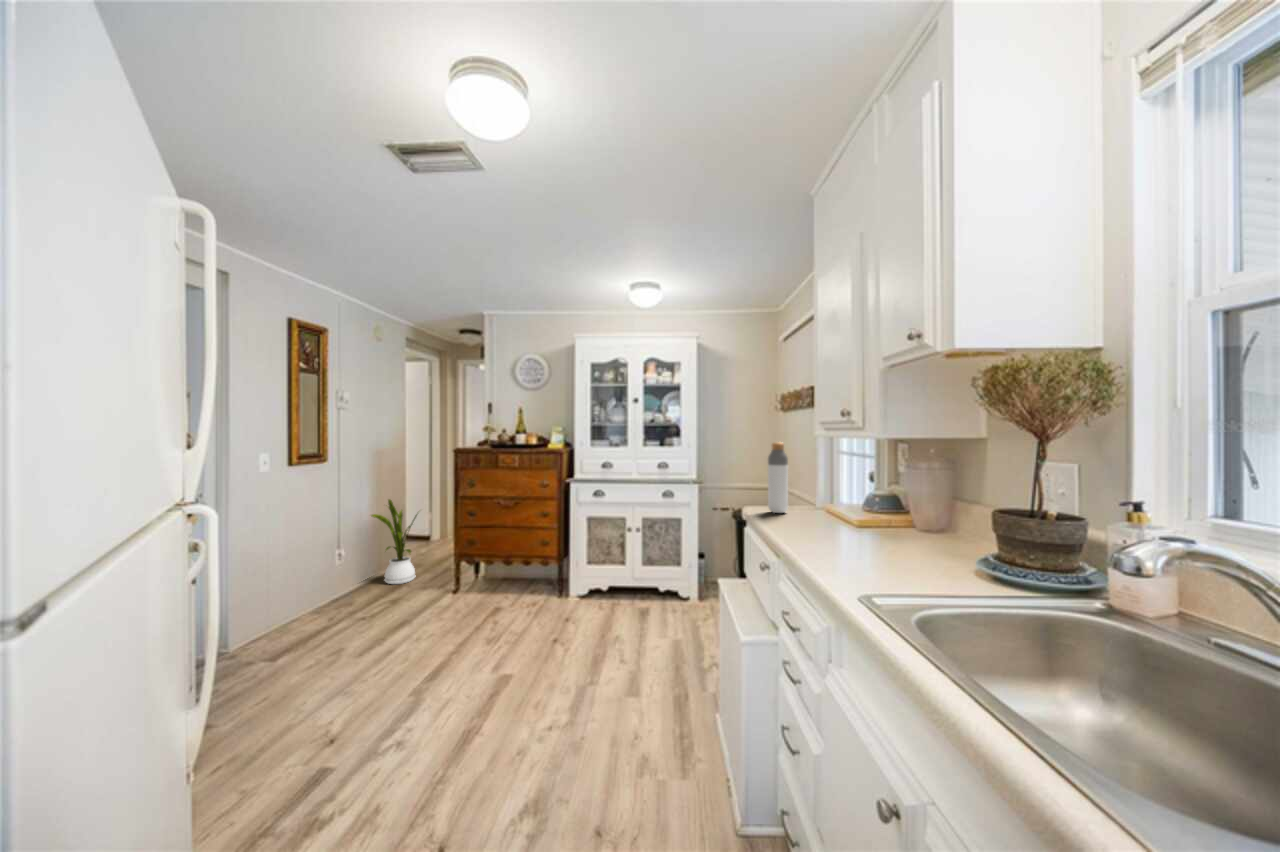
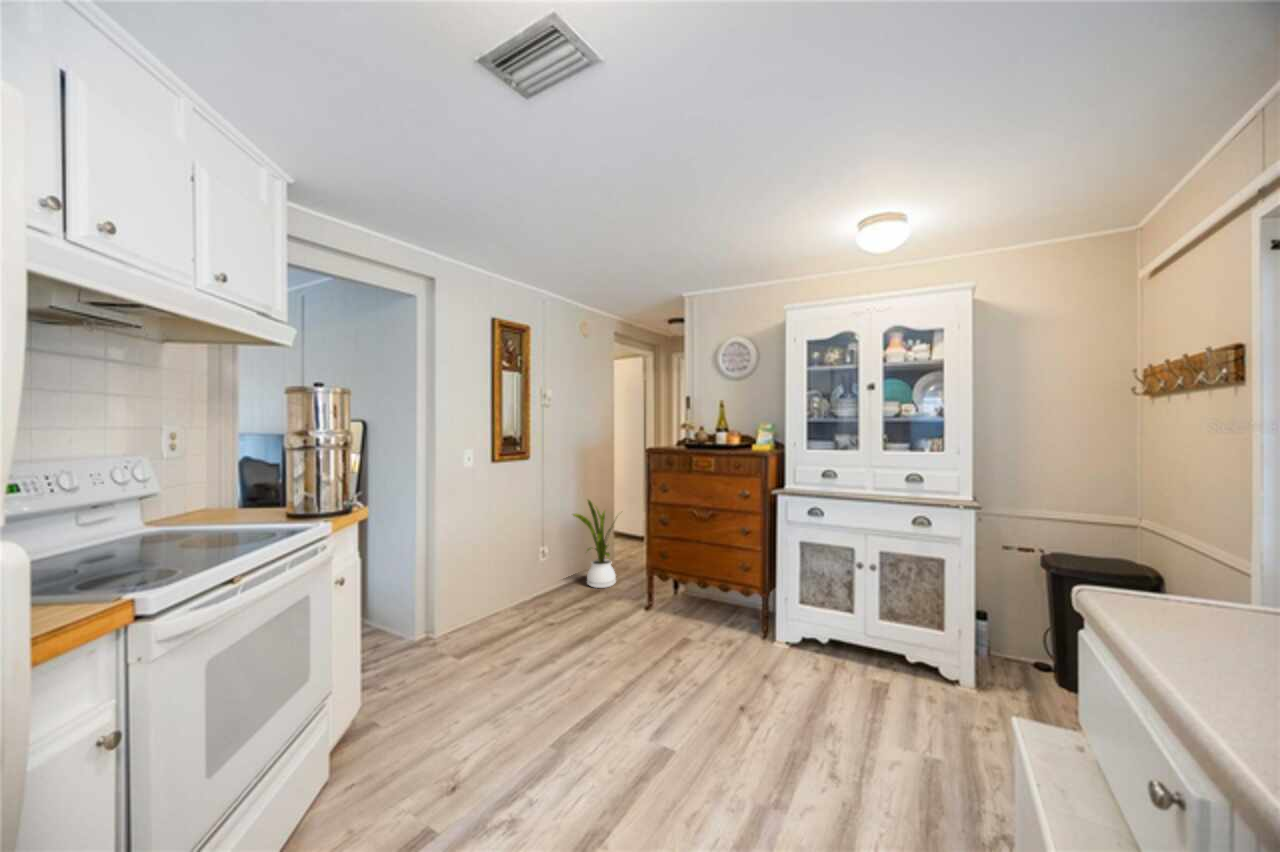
bottle: present [768,442,788,513] -> none [1157,457,1226,625]

